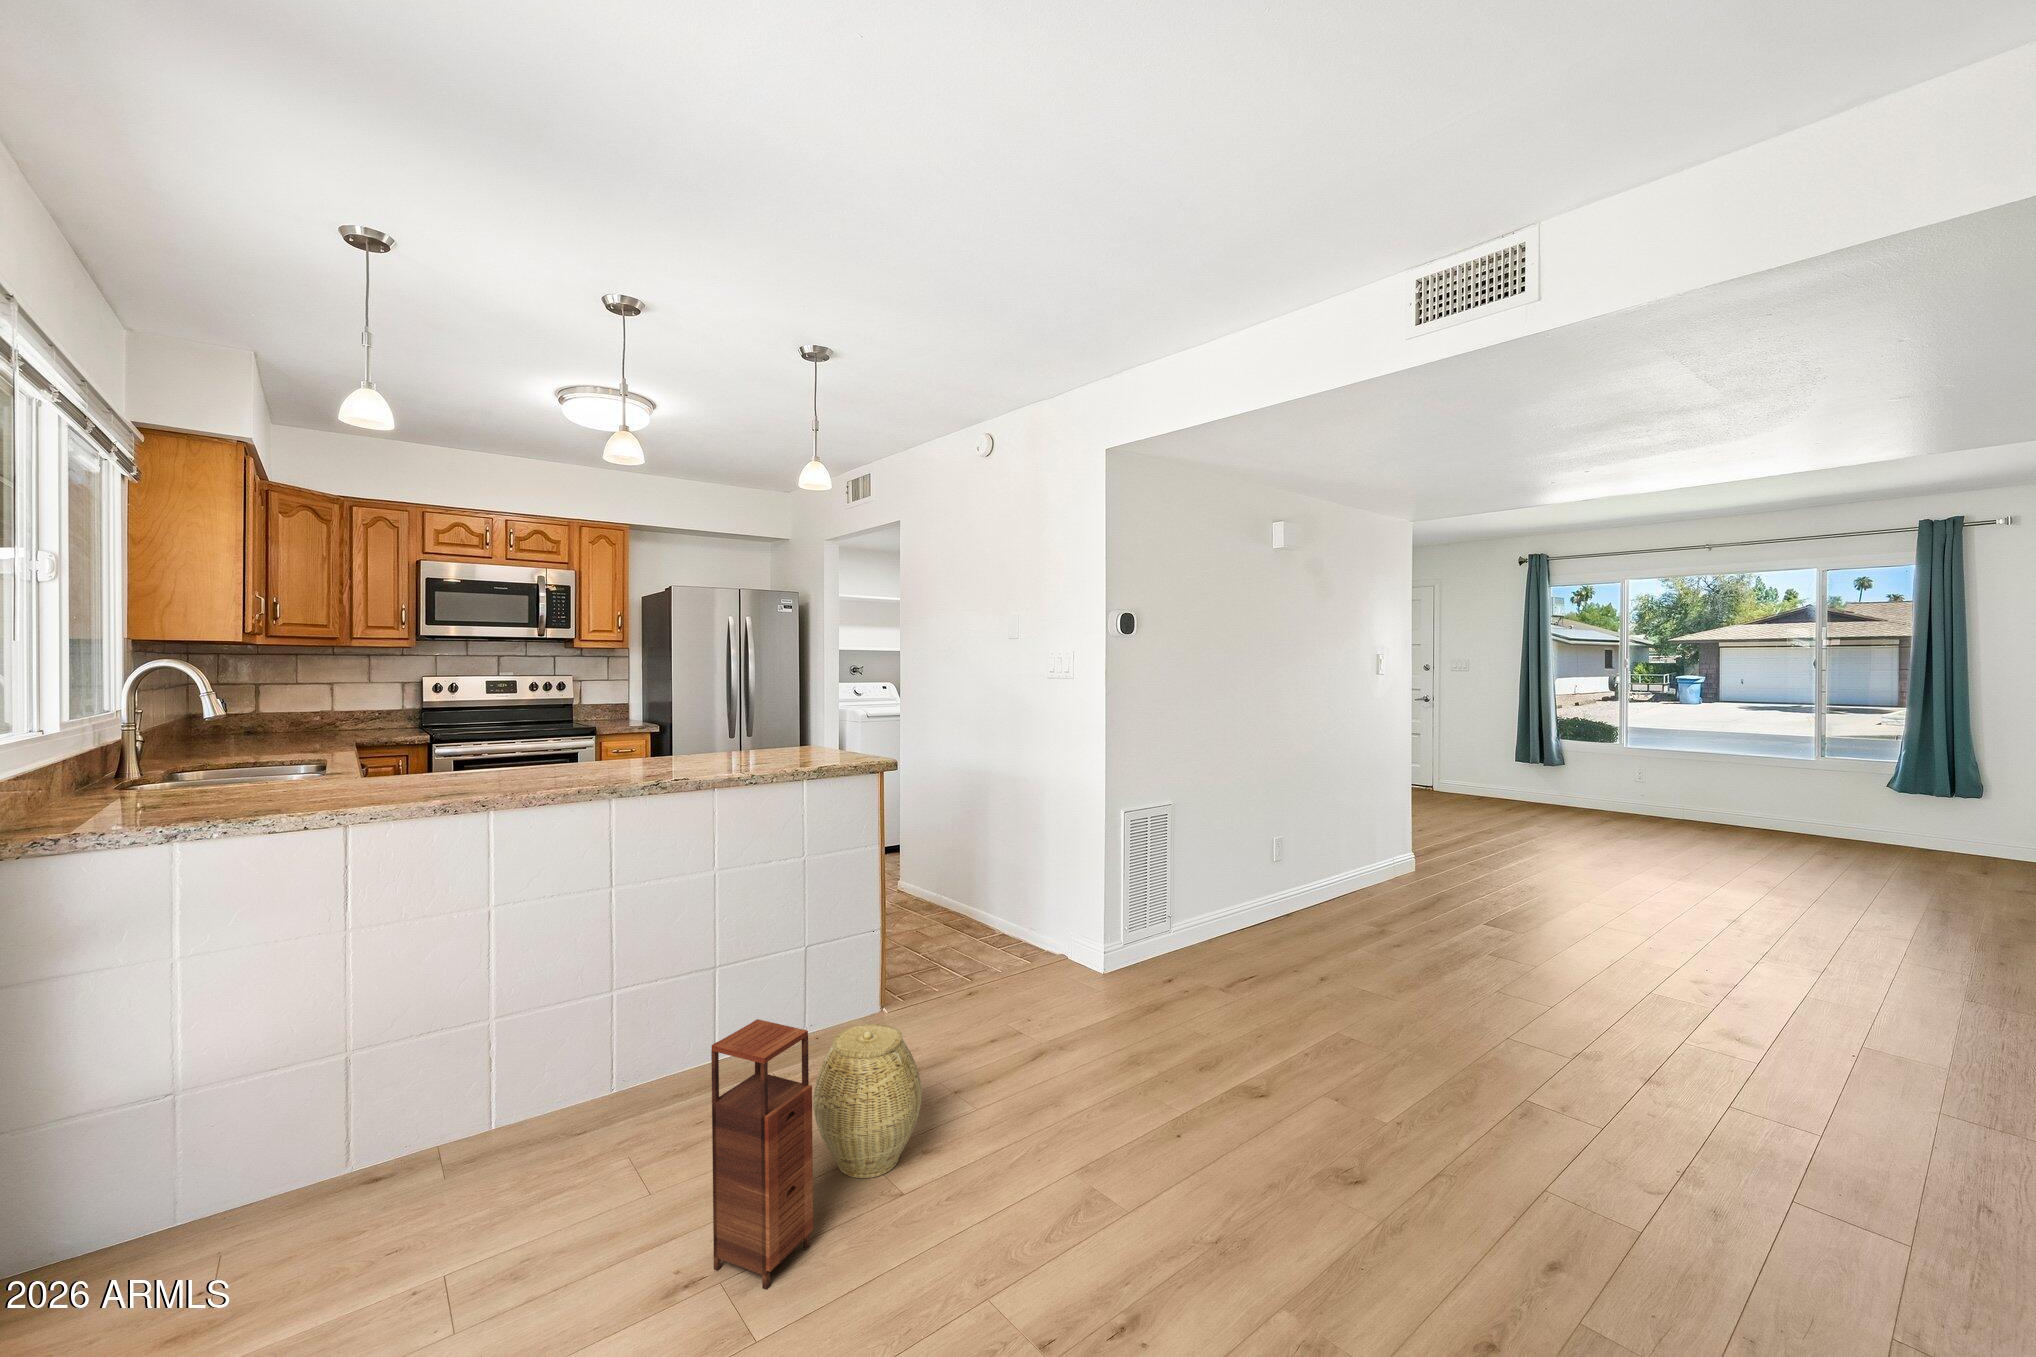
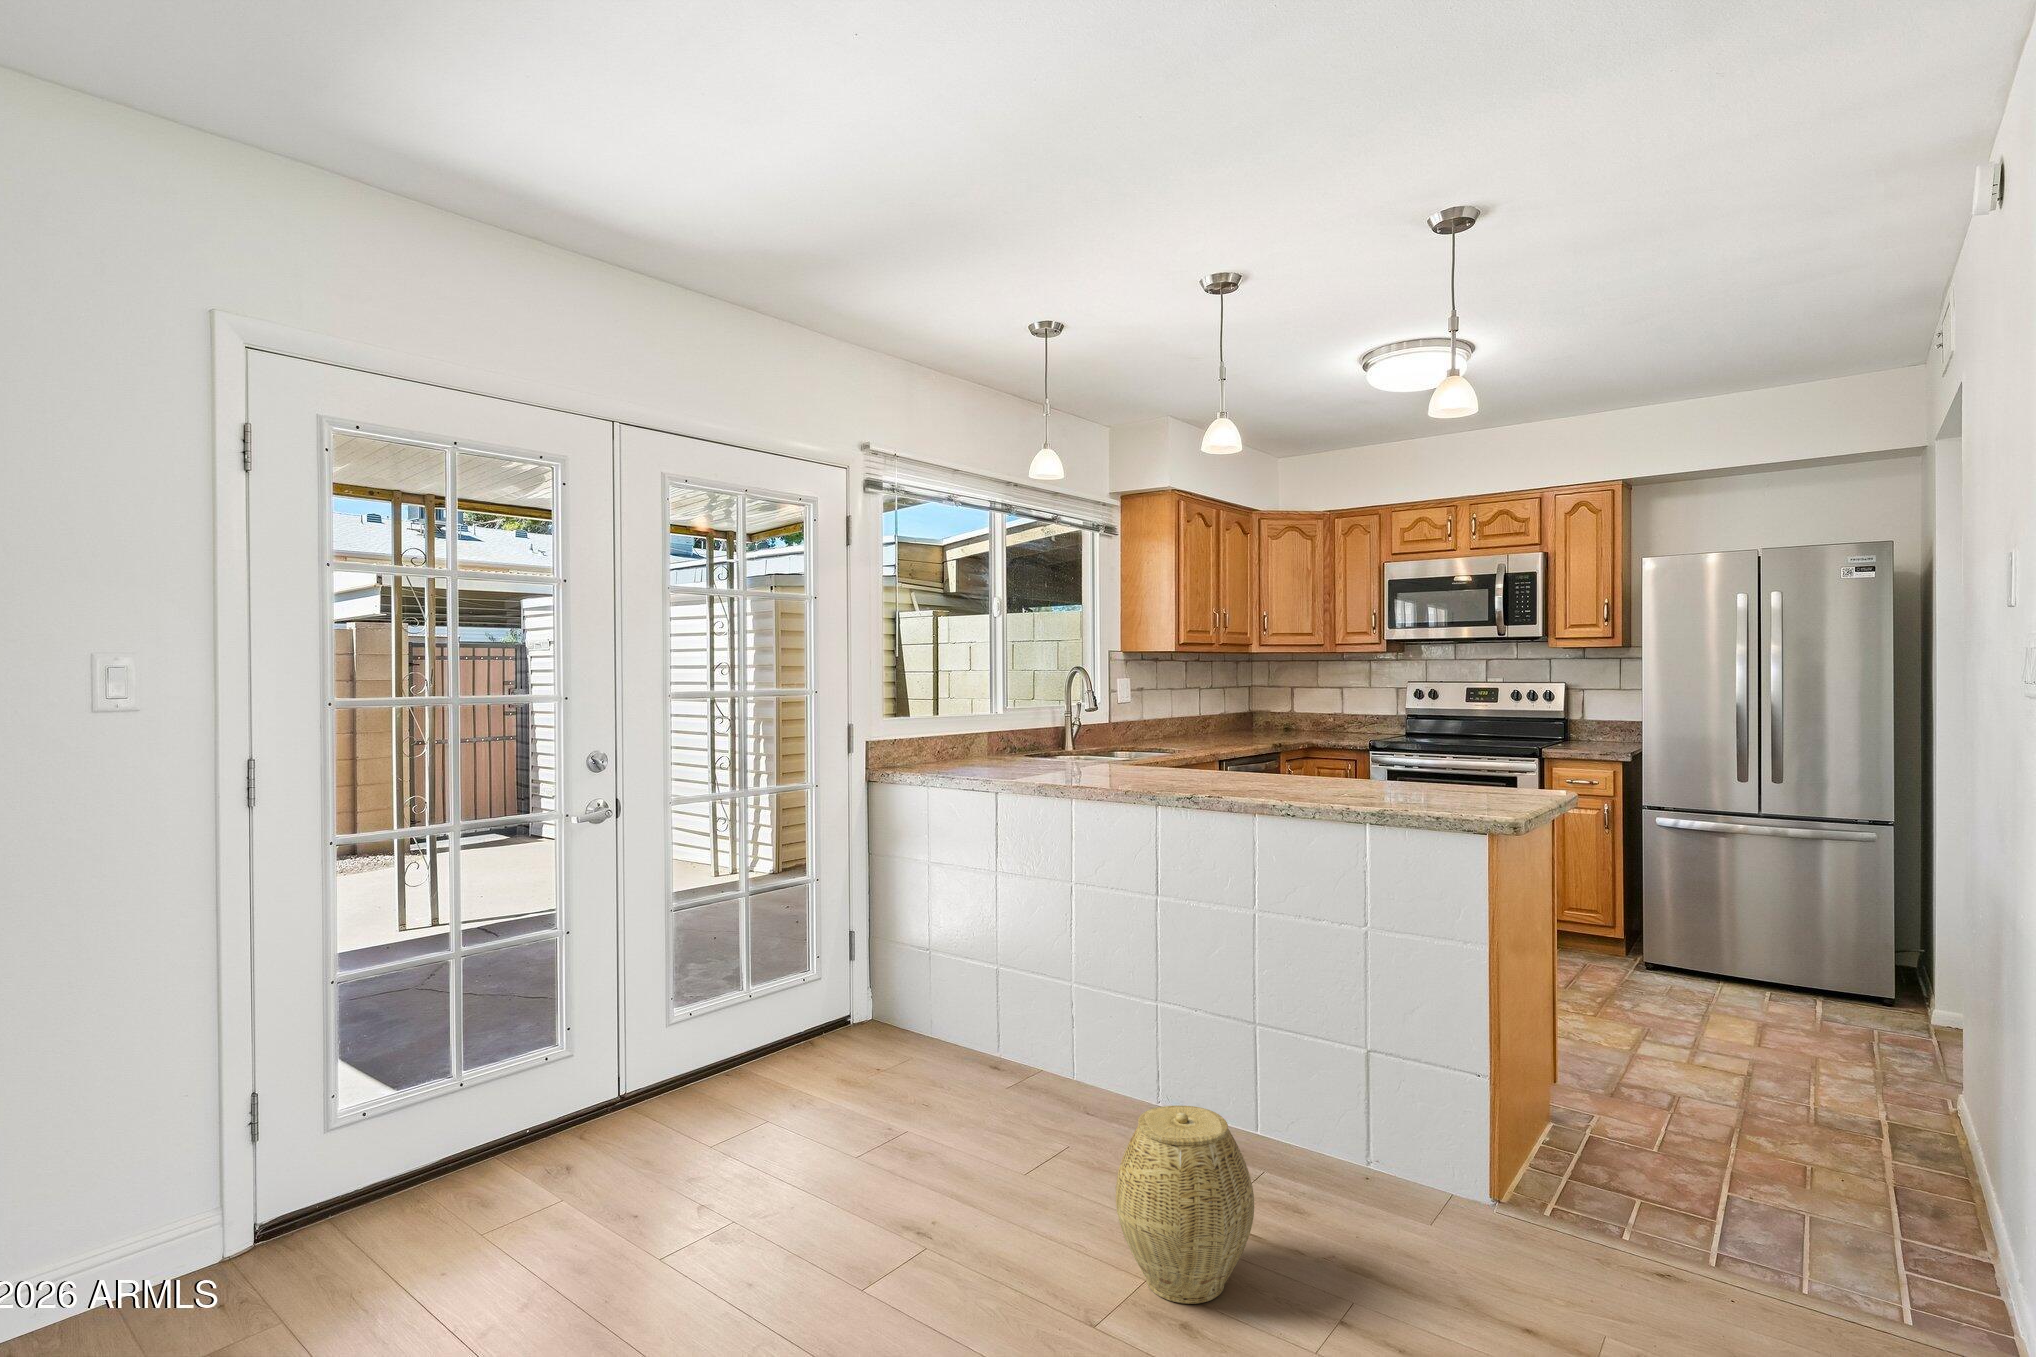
storage cabinet: present [711,1019,813,1289] -> none [946,1018,1028,1286]

